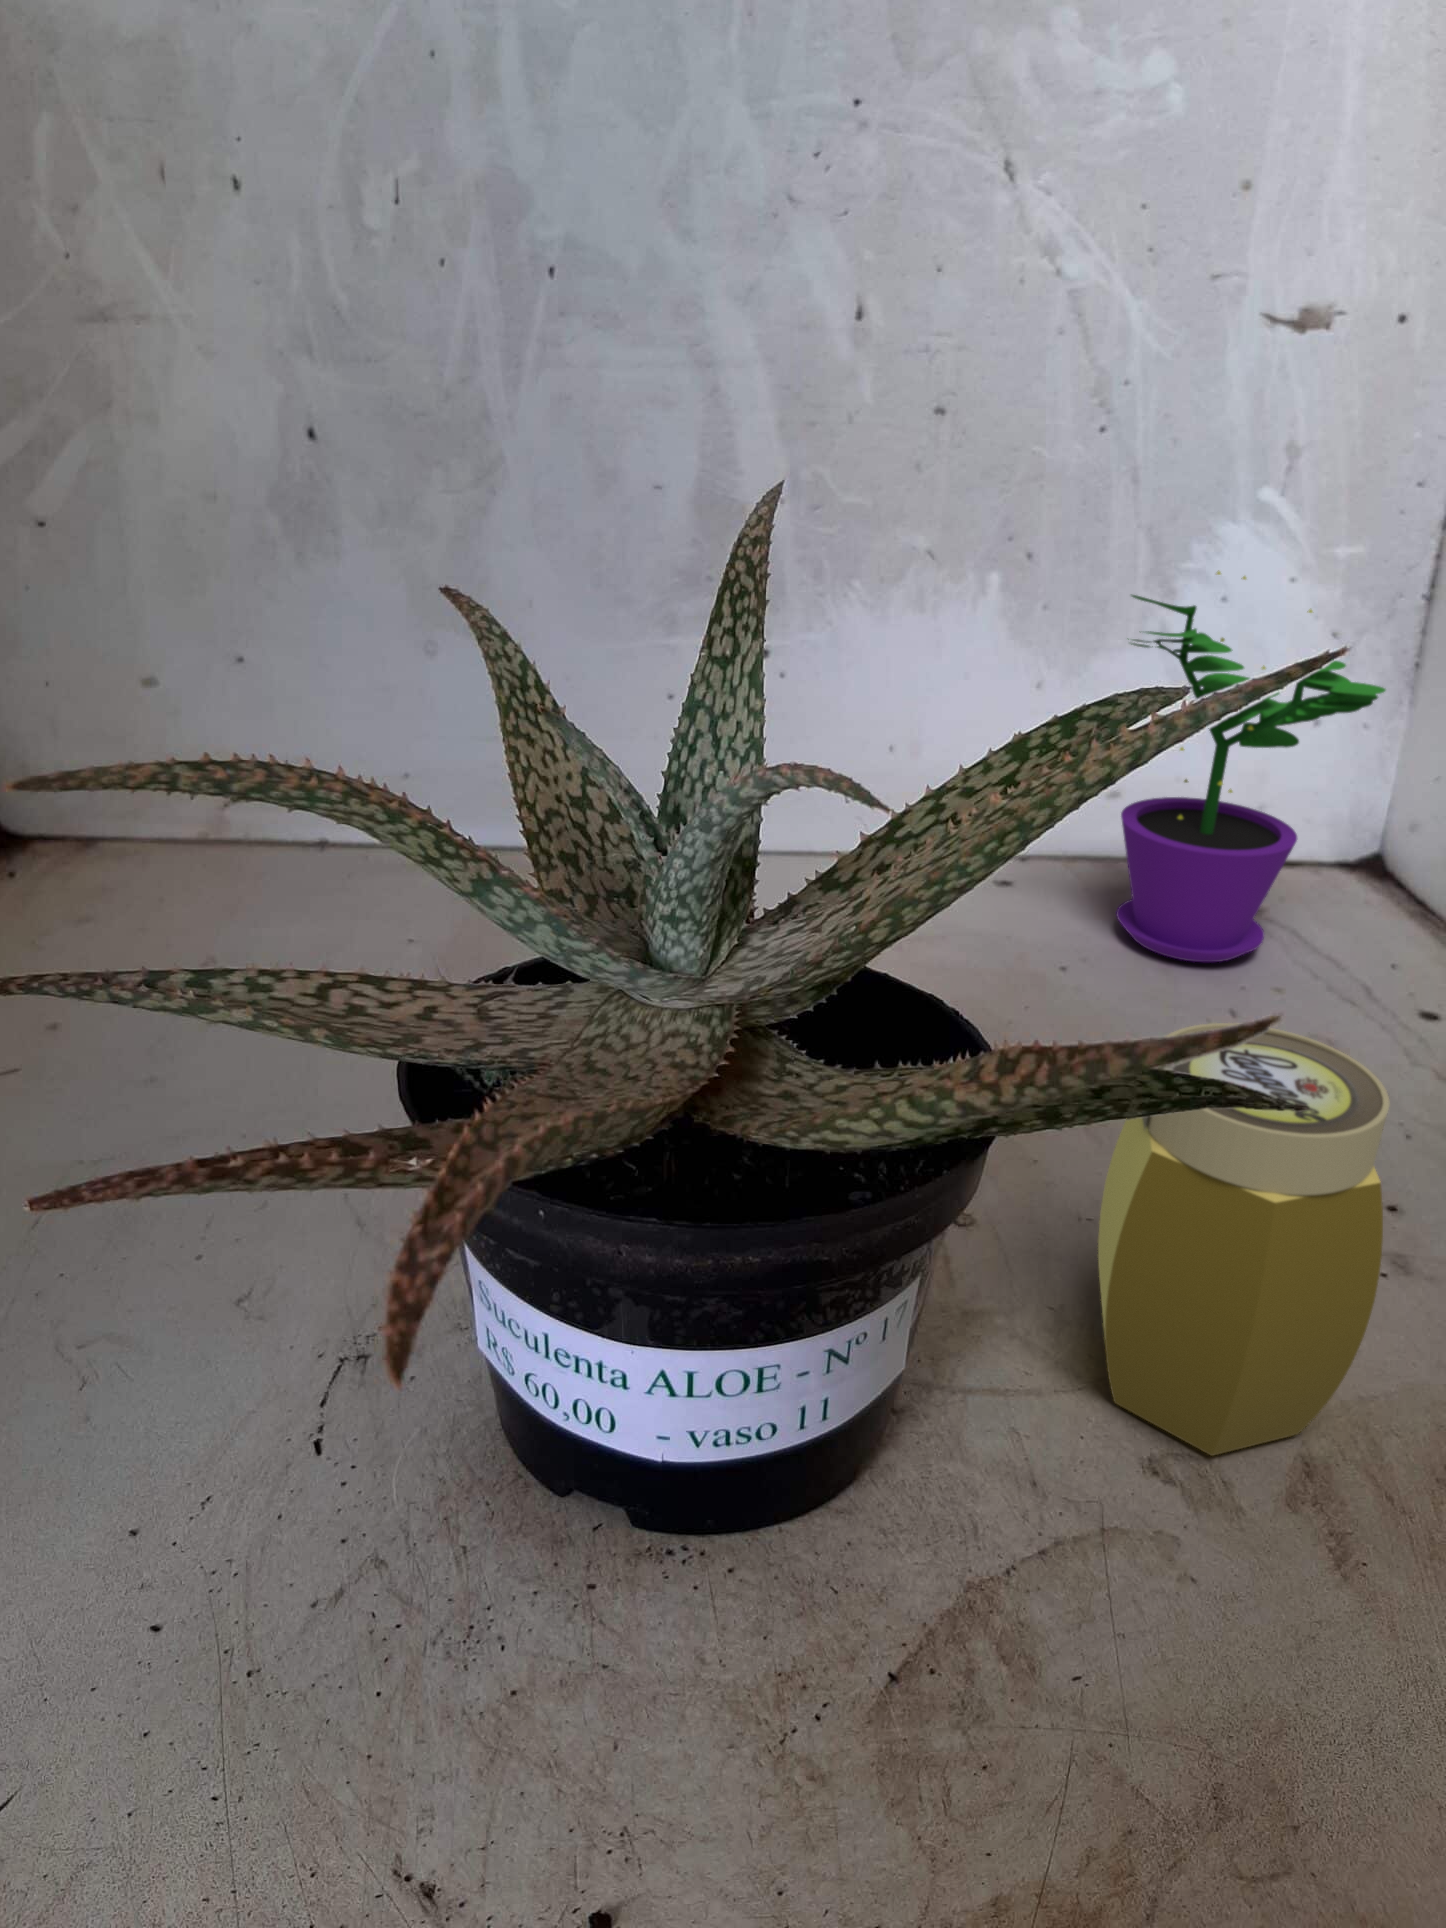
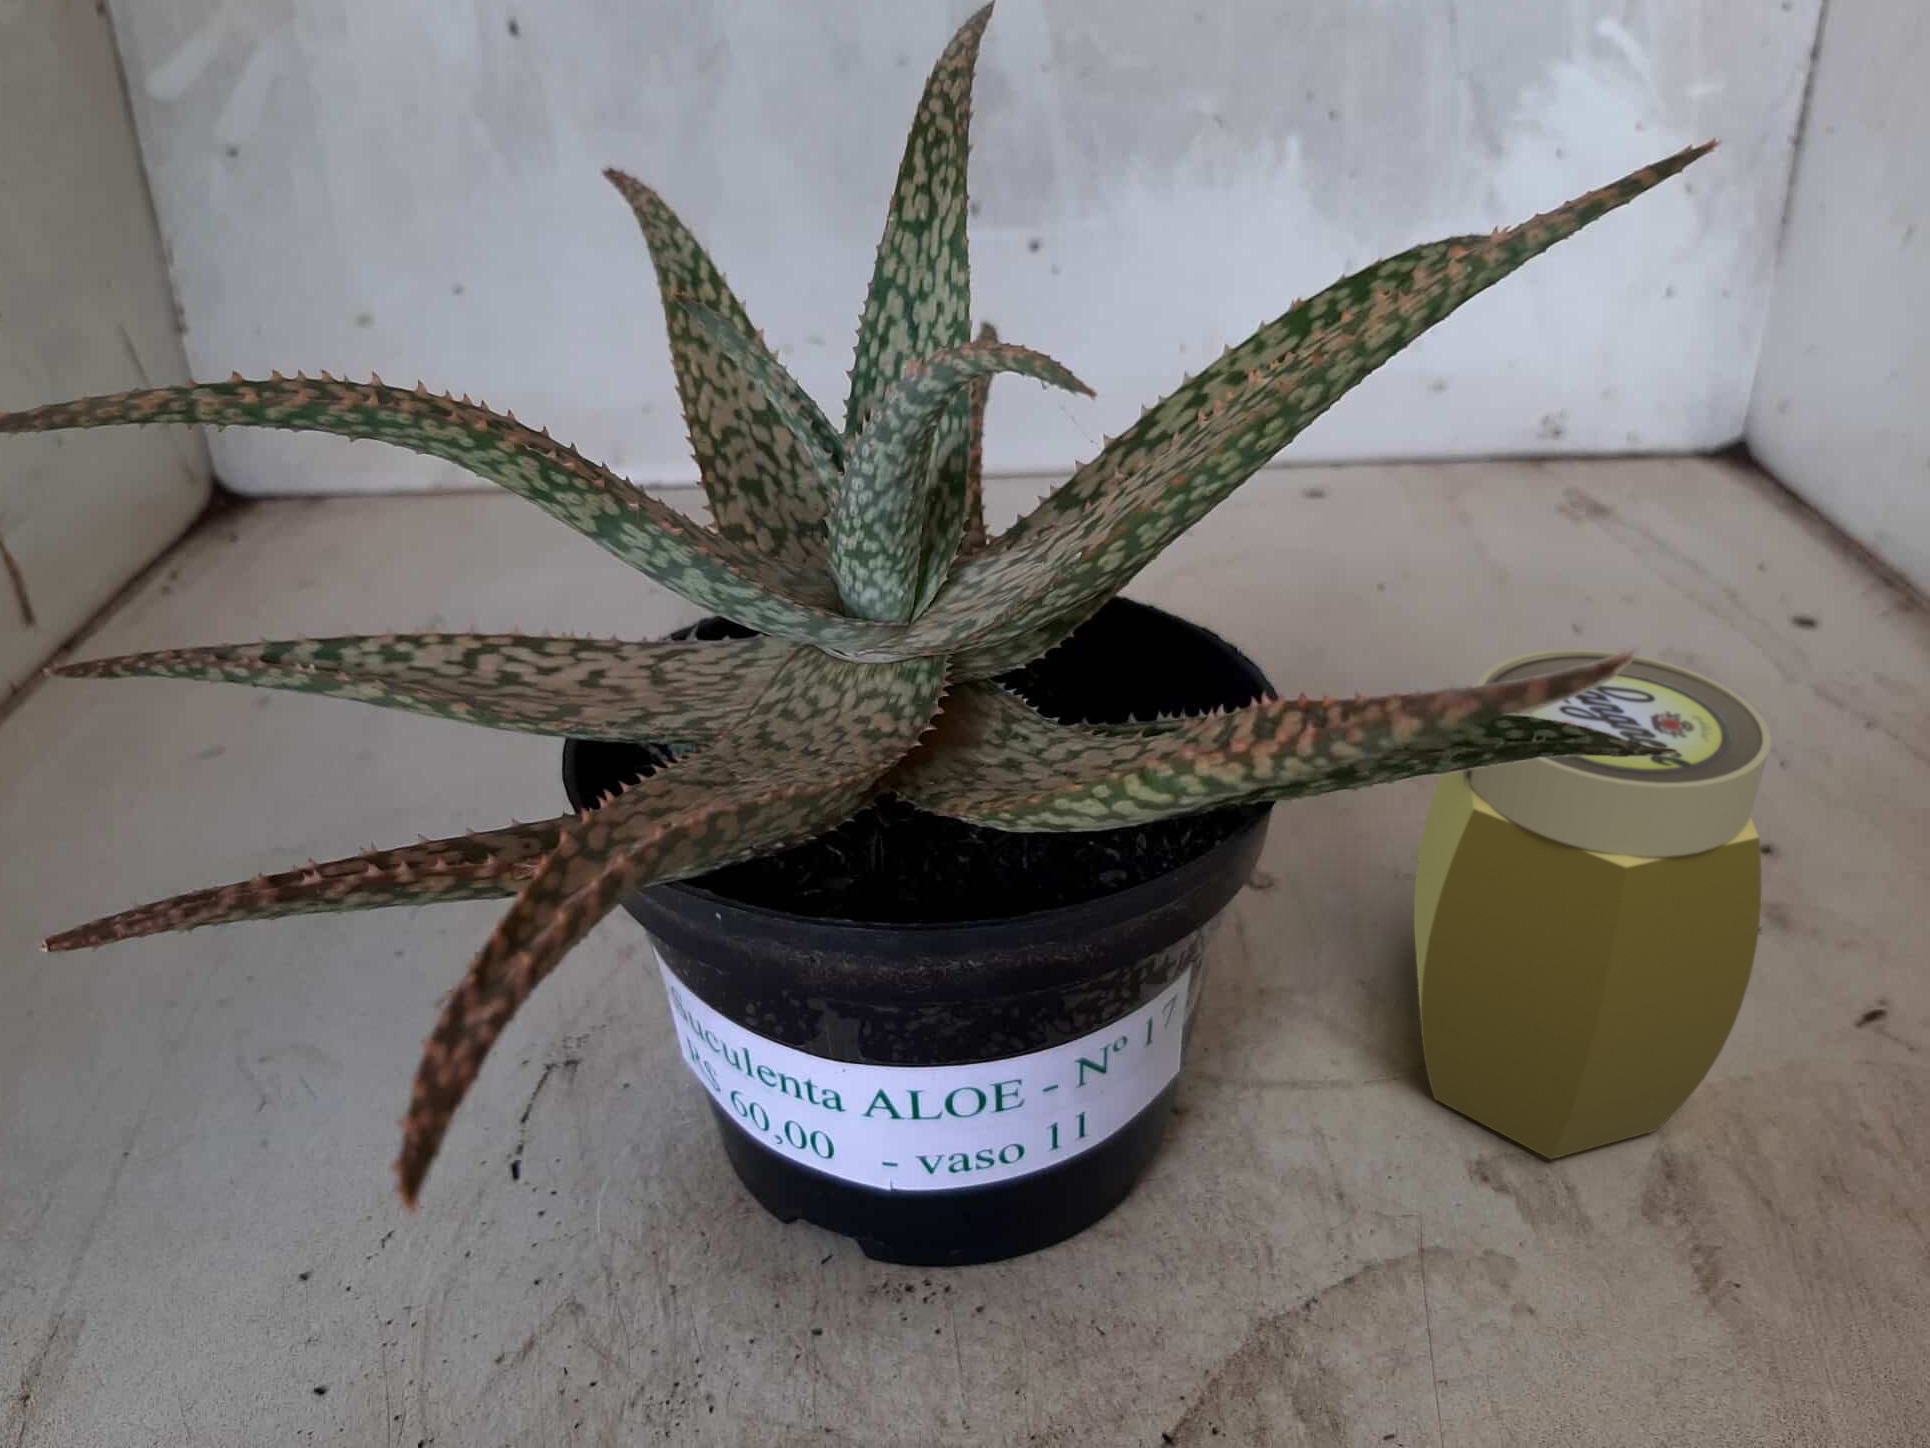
flower pot: present [1116,571,1385,962] -> none [1441,99,1767,575]

